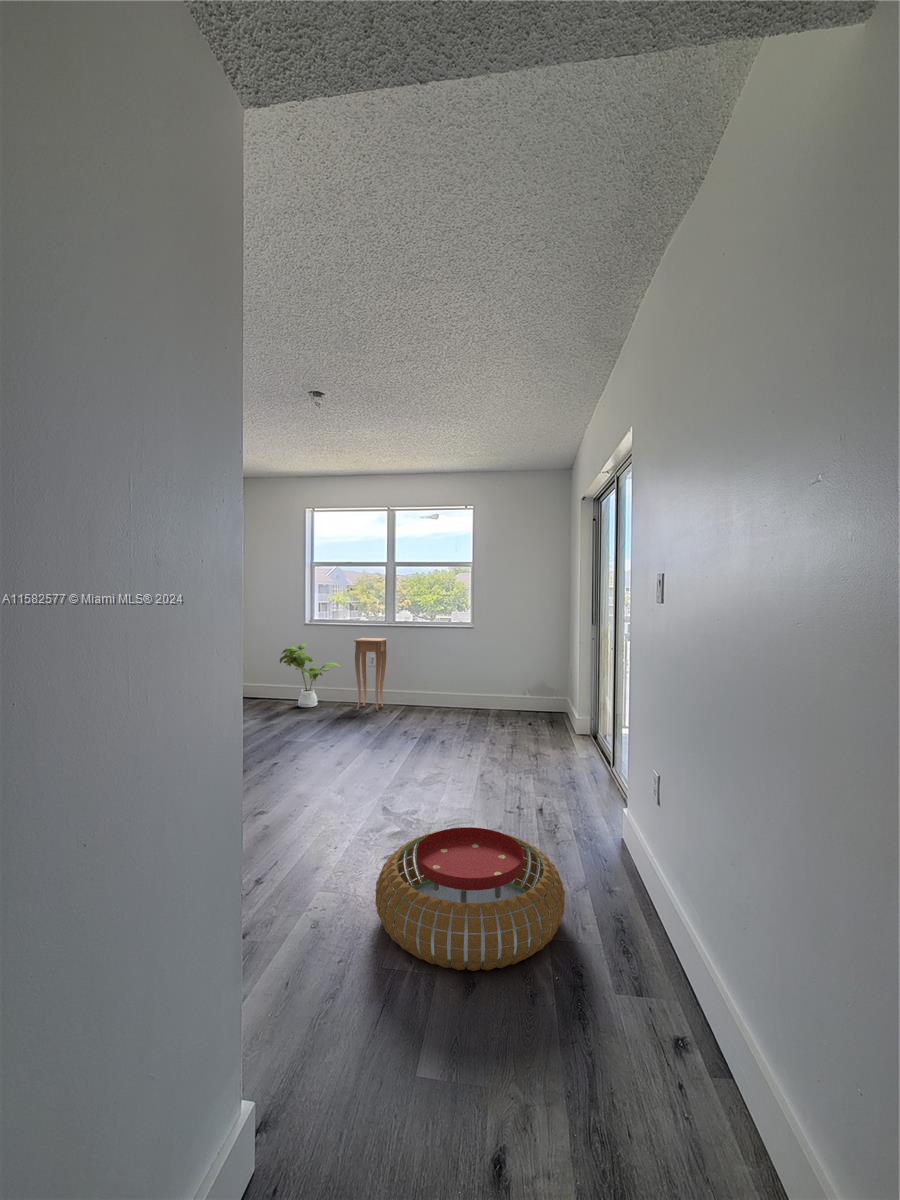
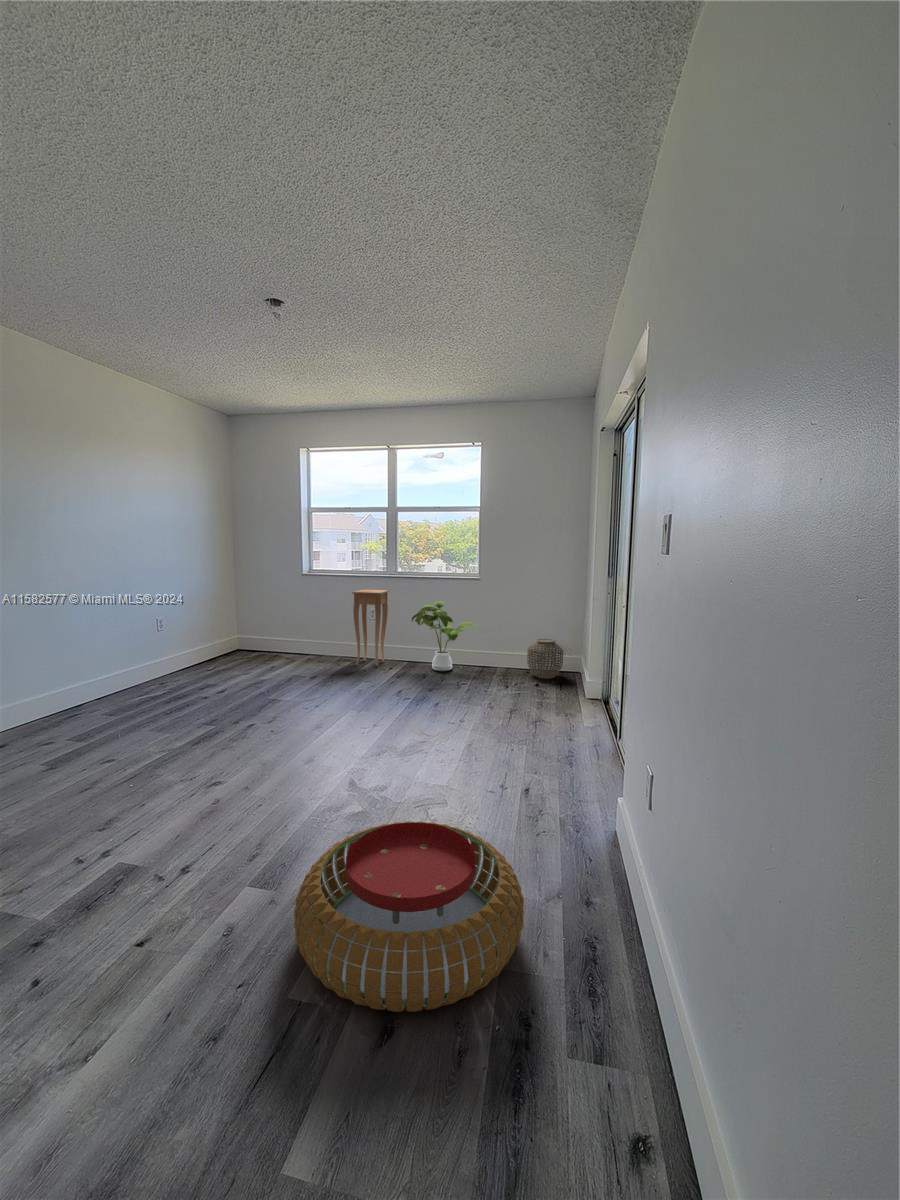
house plant: present [280,644,339,707] -> present [412,601,477,671]
woven basket: none [520,681,553,718] -> present [527,639,563,678]

